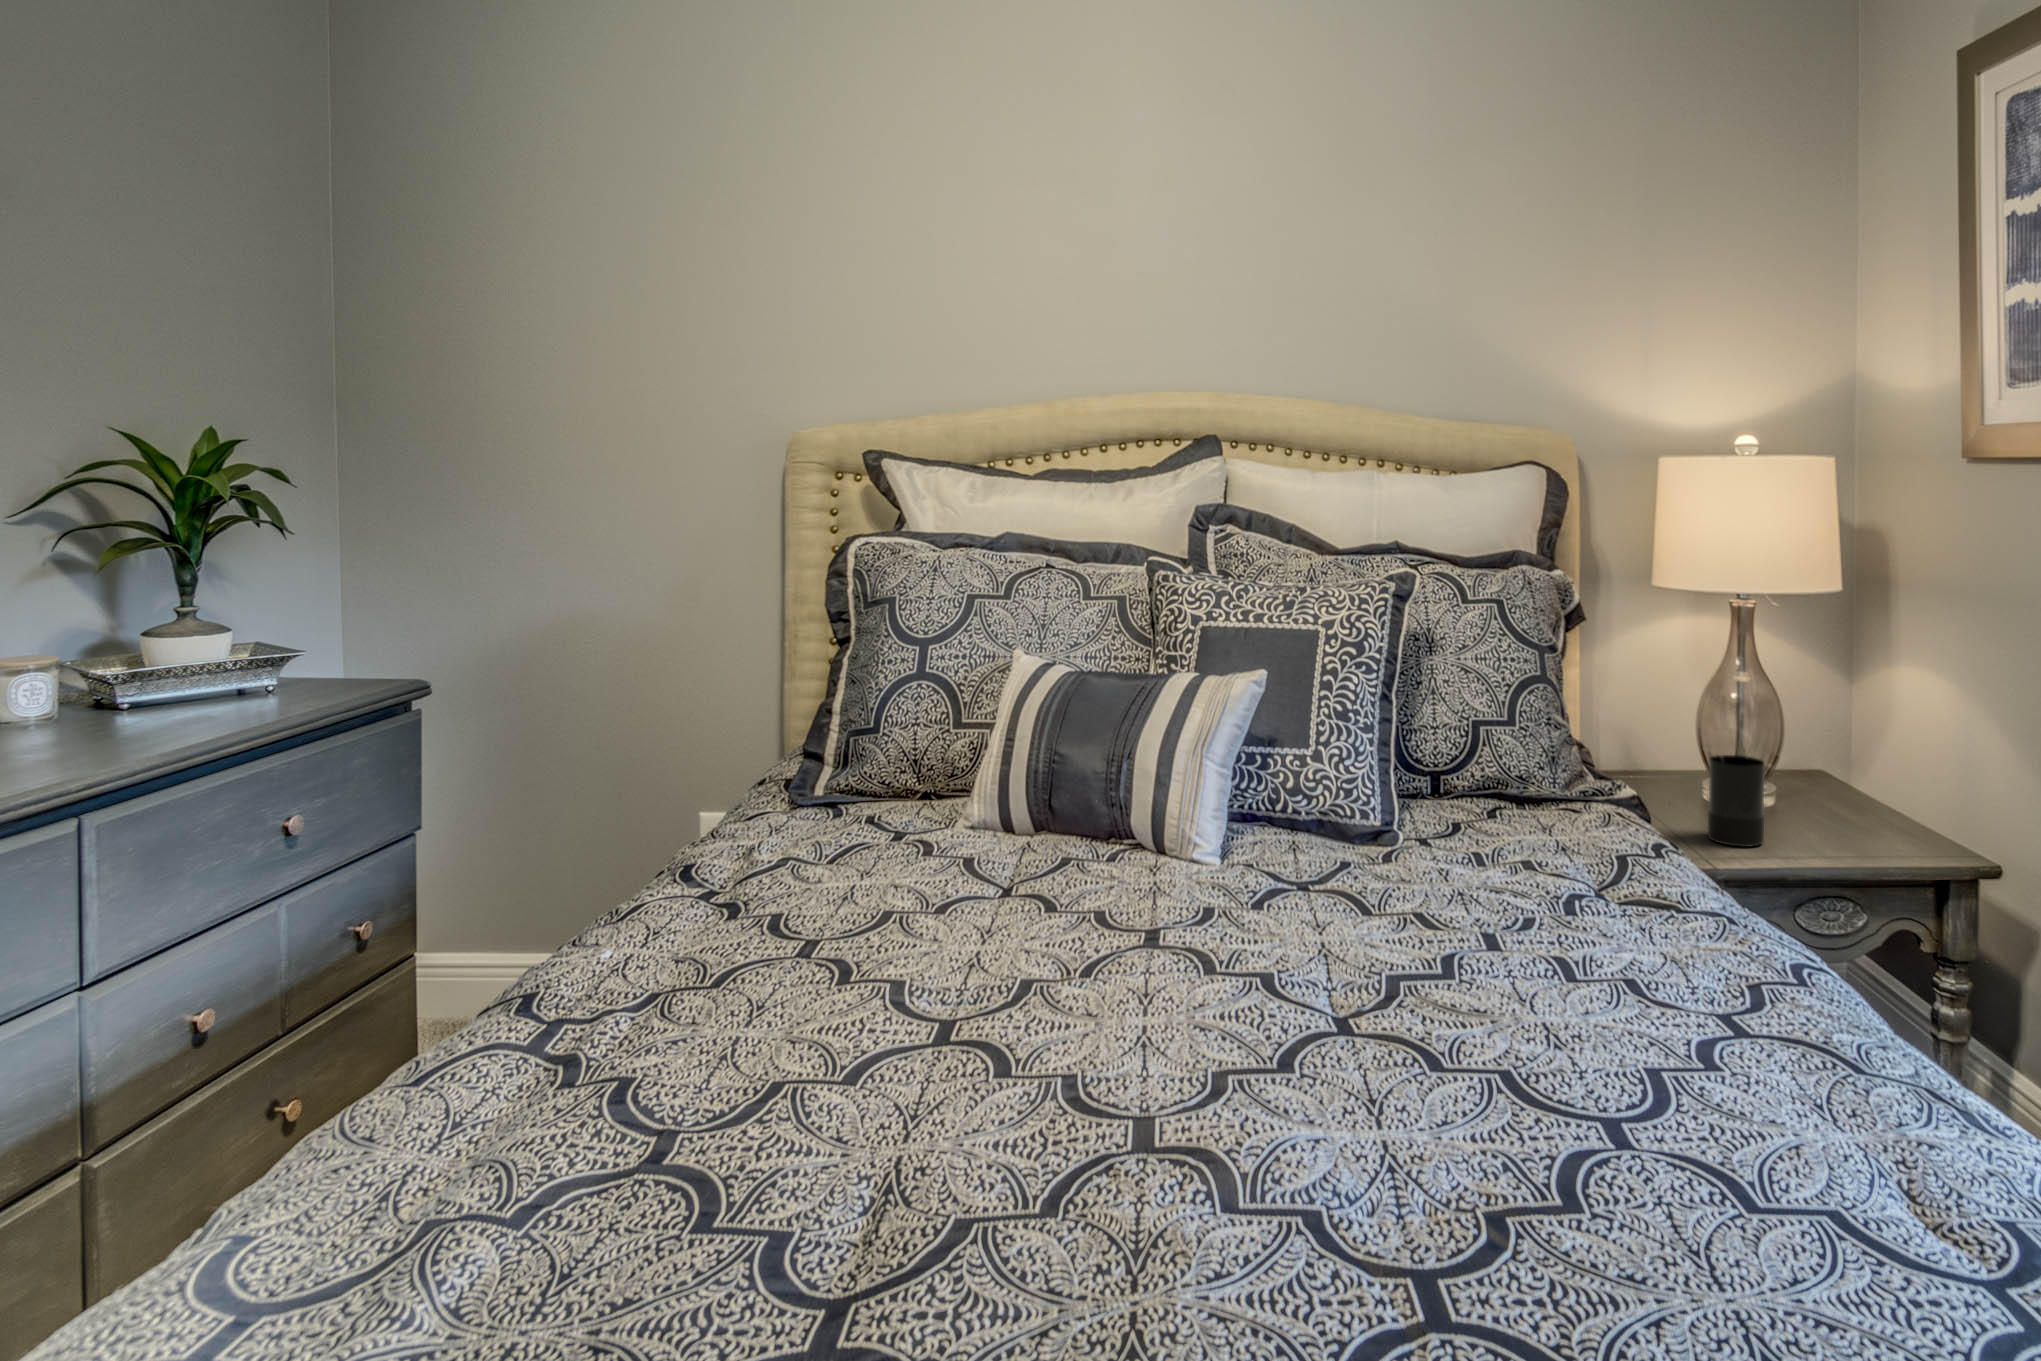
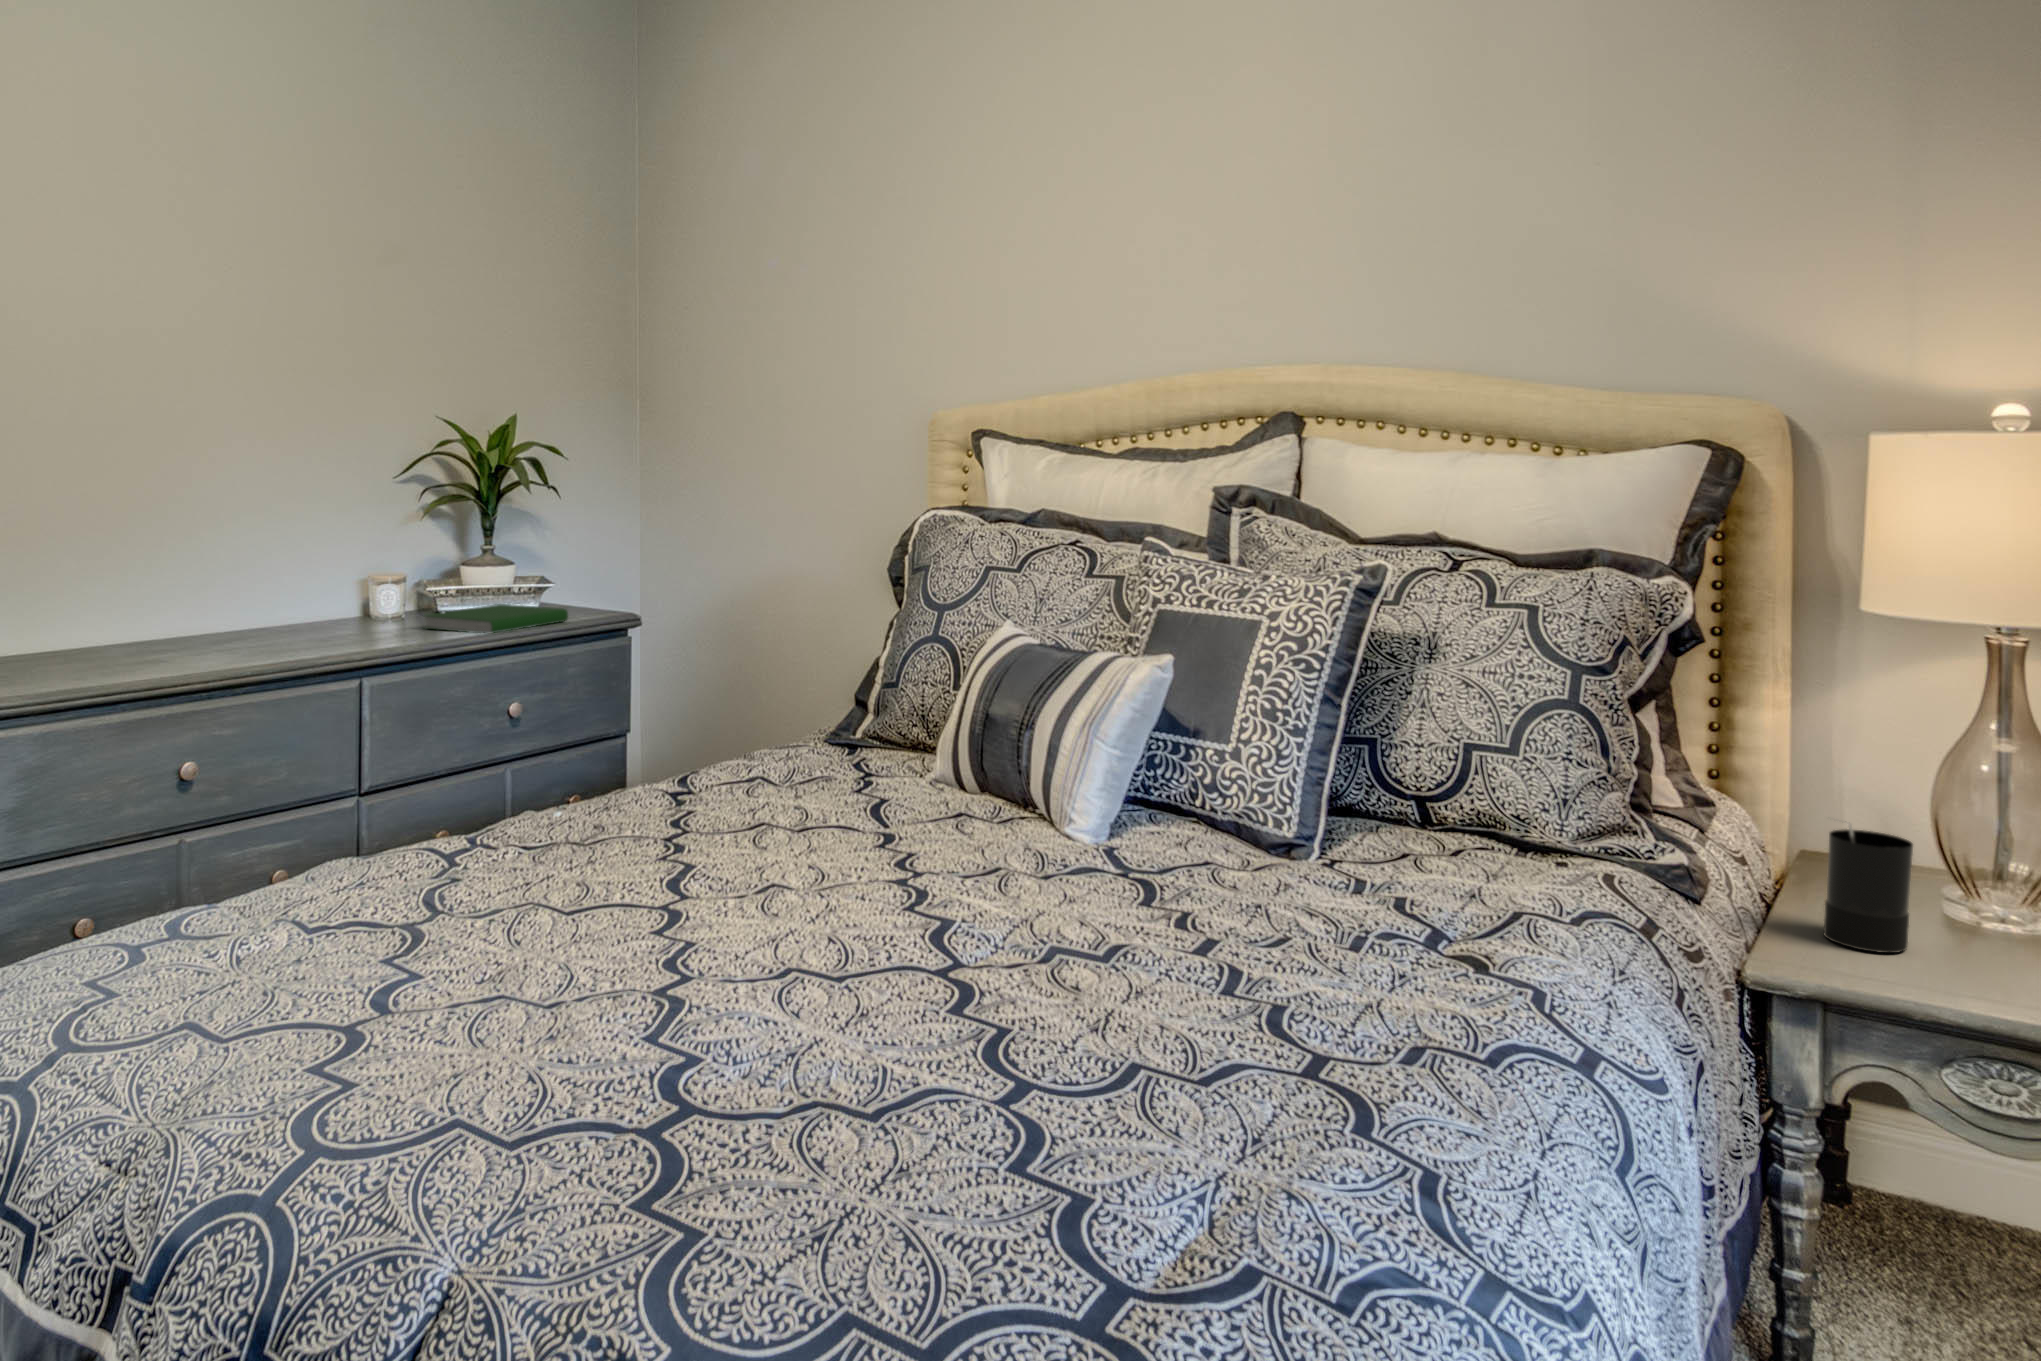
hardcover book: none [99,681,341,728] -> present [424,604,568,633]

